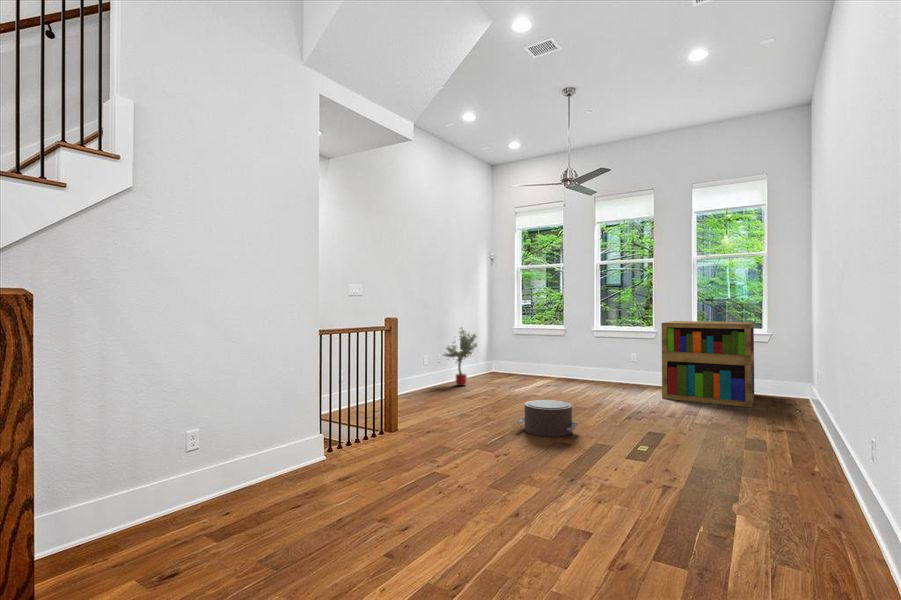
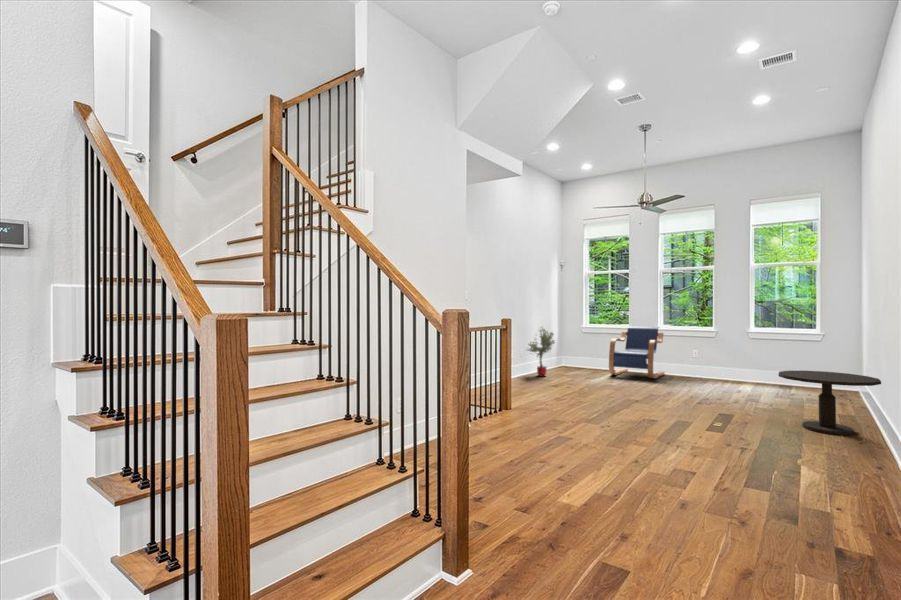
bookshelf: present [662,321,754,407] -> none [723,322,807,397]
lounge chair: none [538,327,602,387] -> present [609,326,664,378]
side table: none [716,379,835,461] -> present [778,371,881,435]
pouf: present [516,400,578,437] -> none [608,386,660,415]

